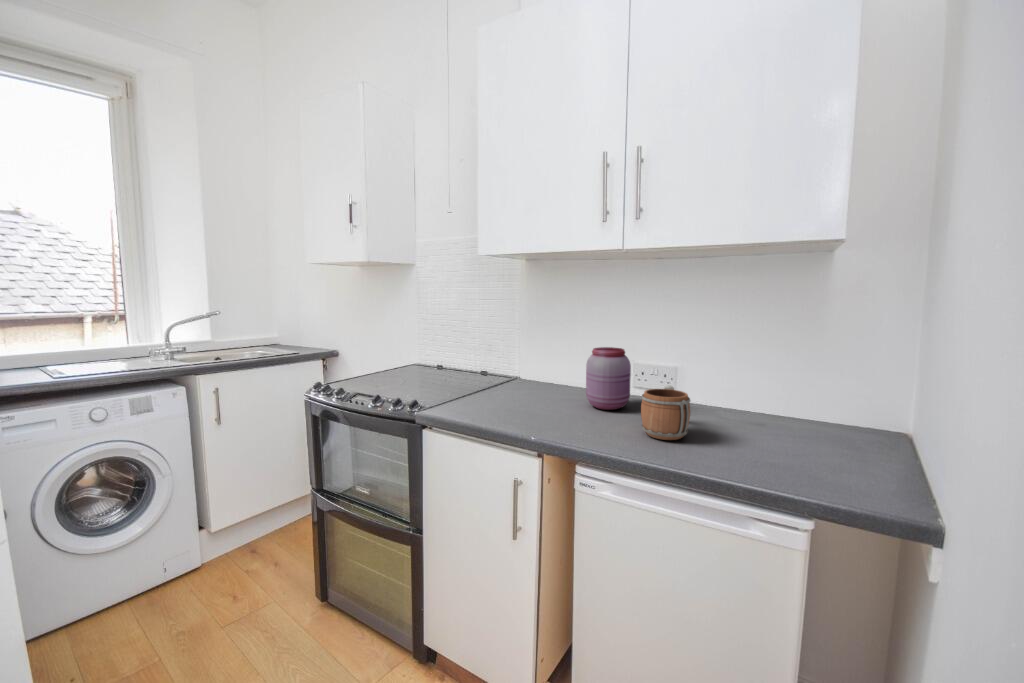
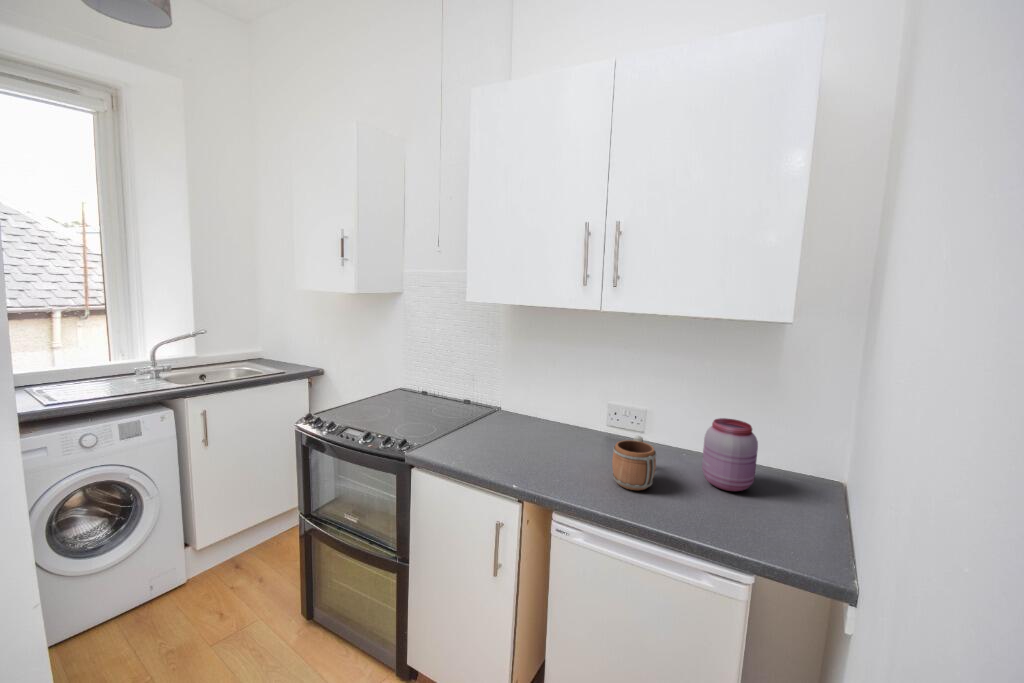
jar: present [586,347,631,410] -> present [702,418,758,491]

